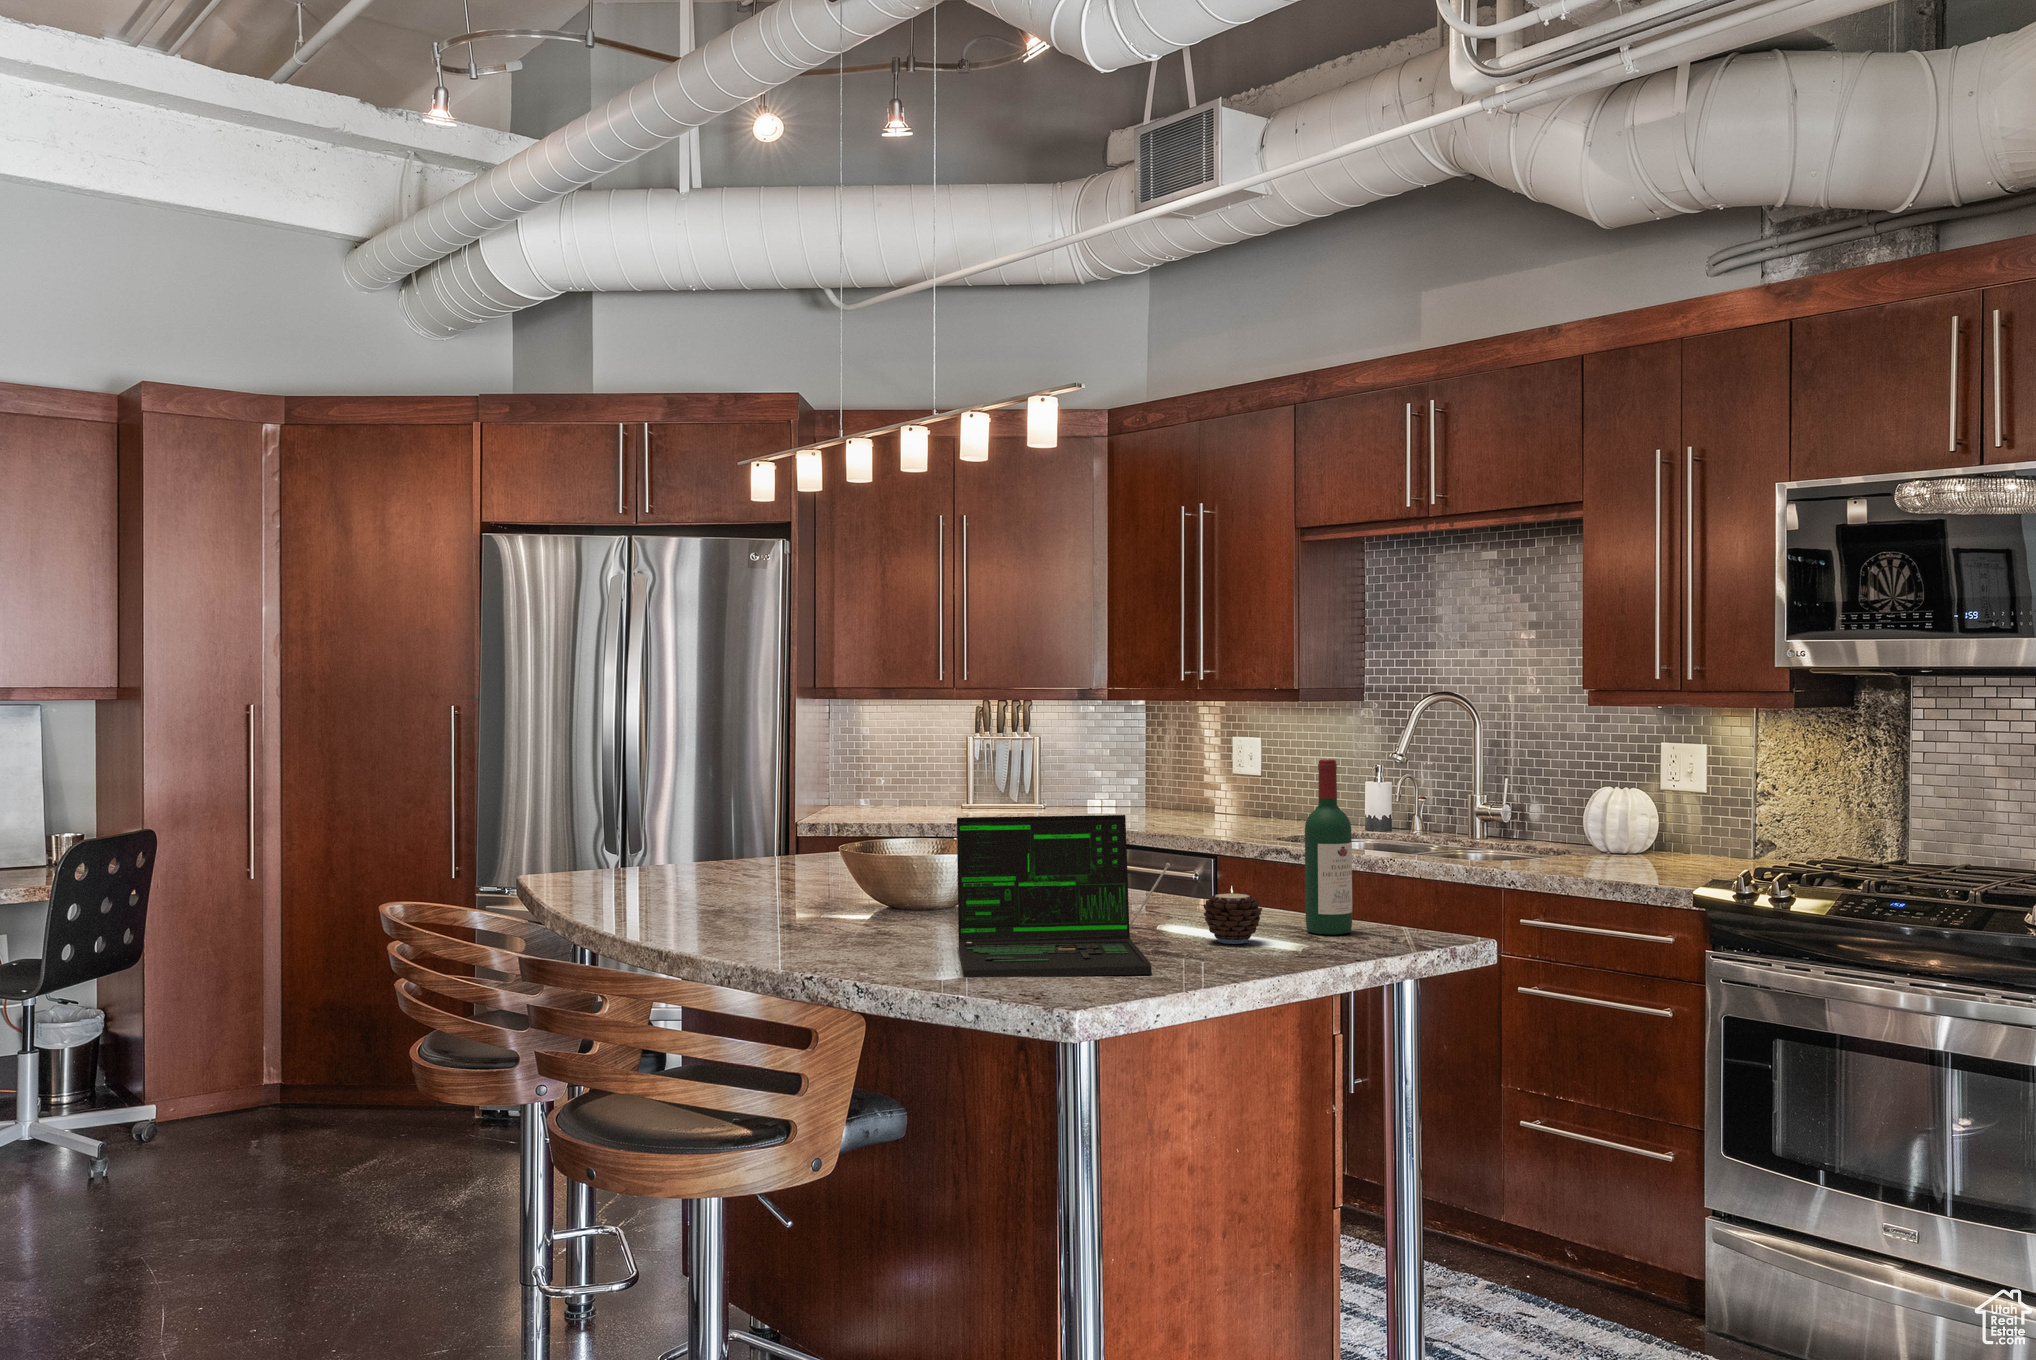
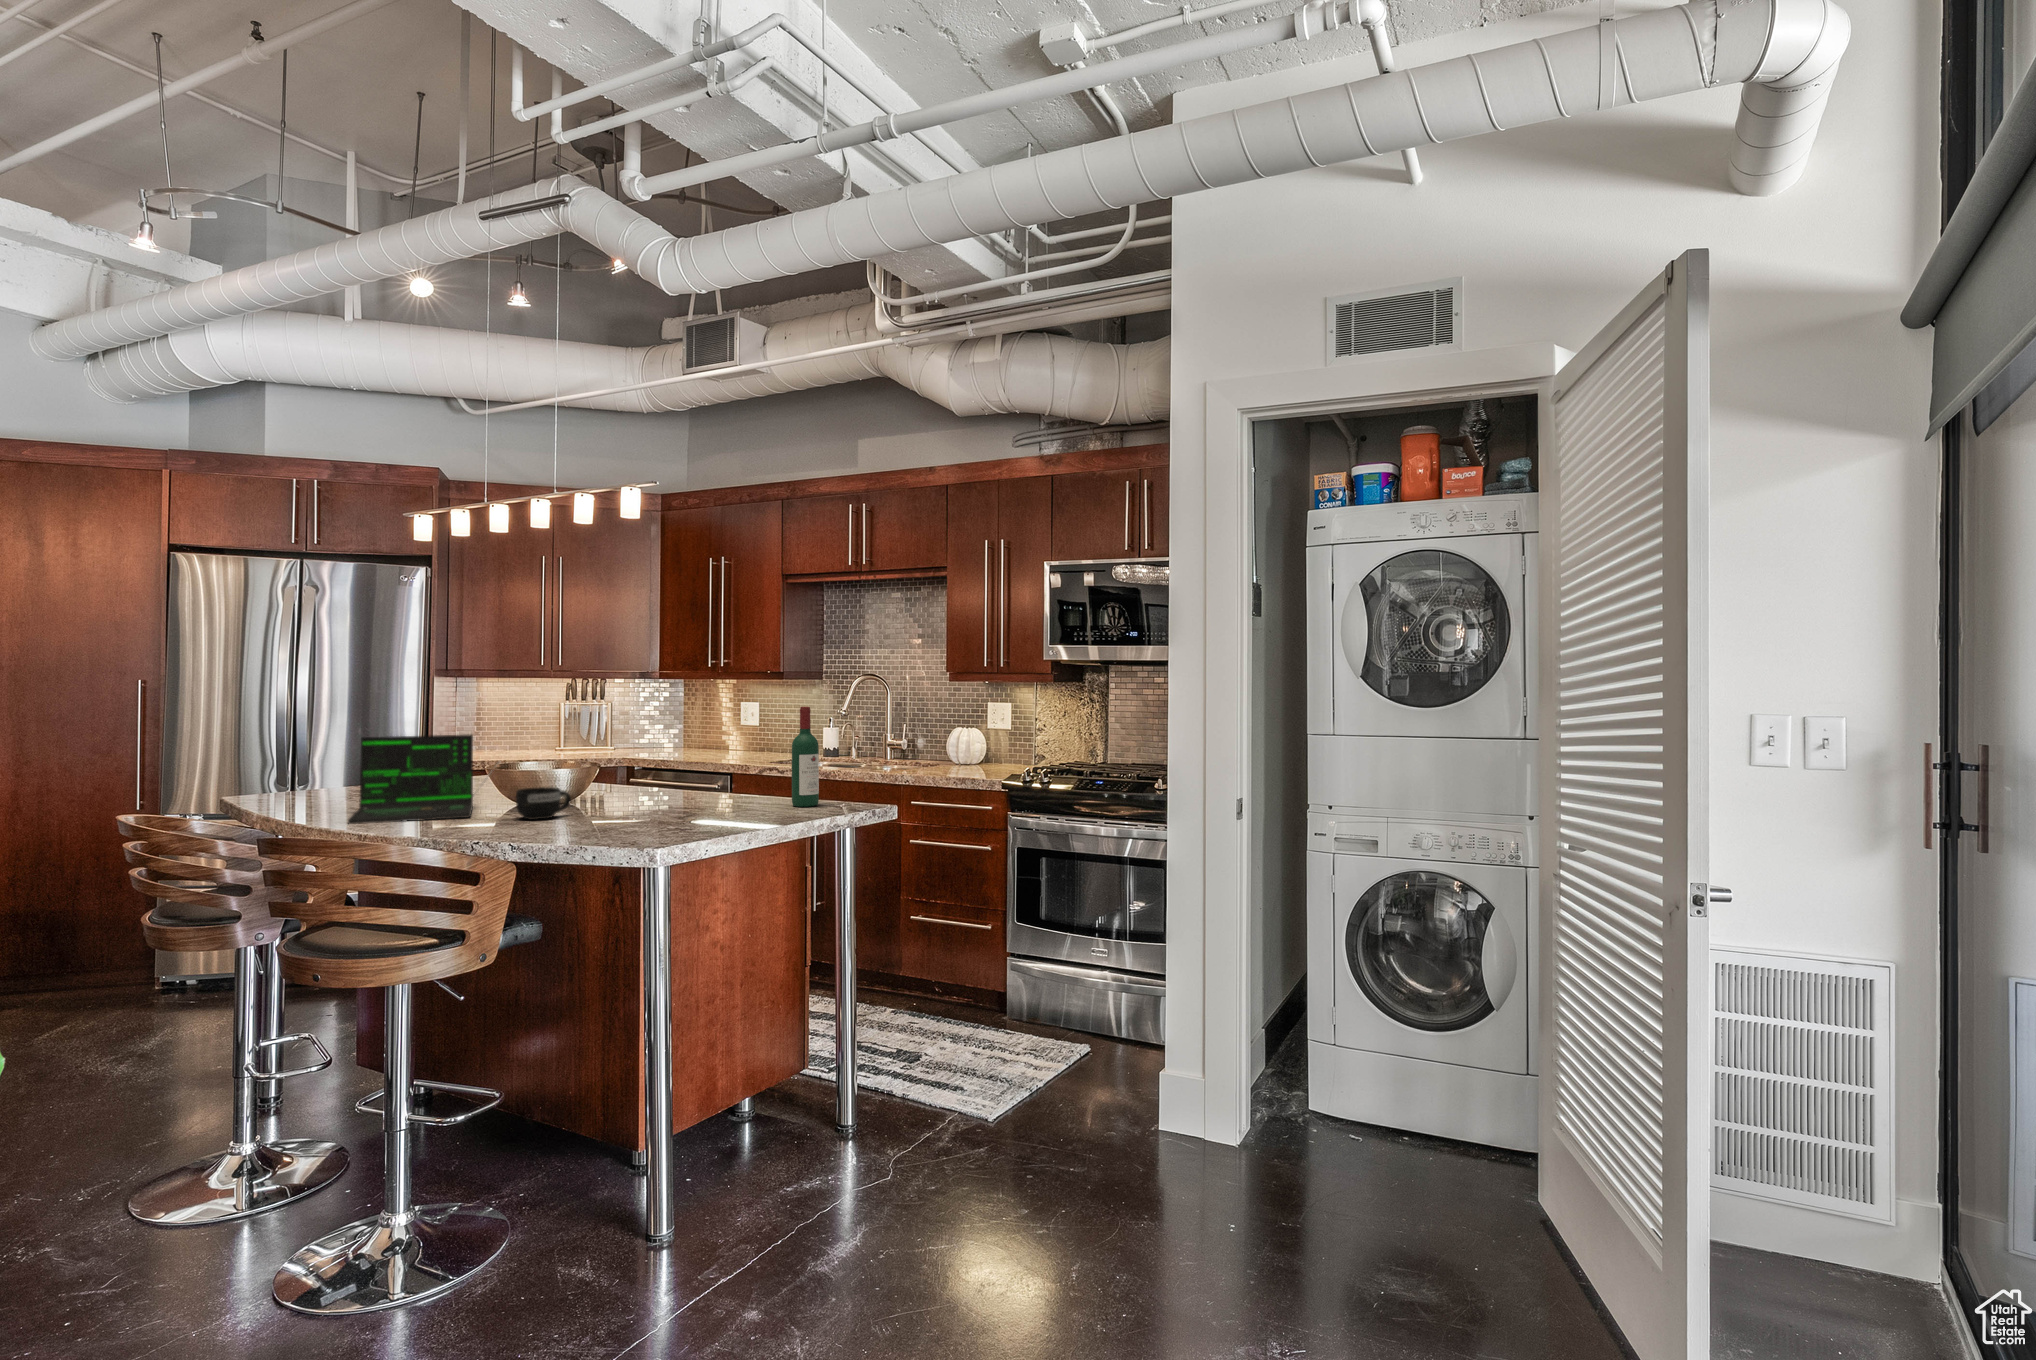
laptop: present [957,815,1170,977] -> present [348,735,486,824]
mug: none [877,884,957,936] -> present [516,787,571,820]
candle: present [1203,886,1262,944] -> none [731,780,767,813]

